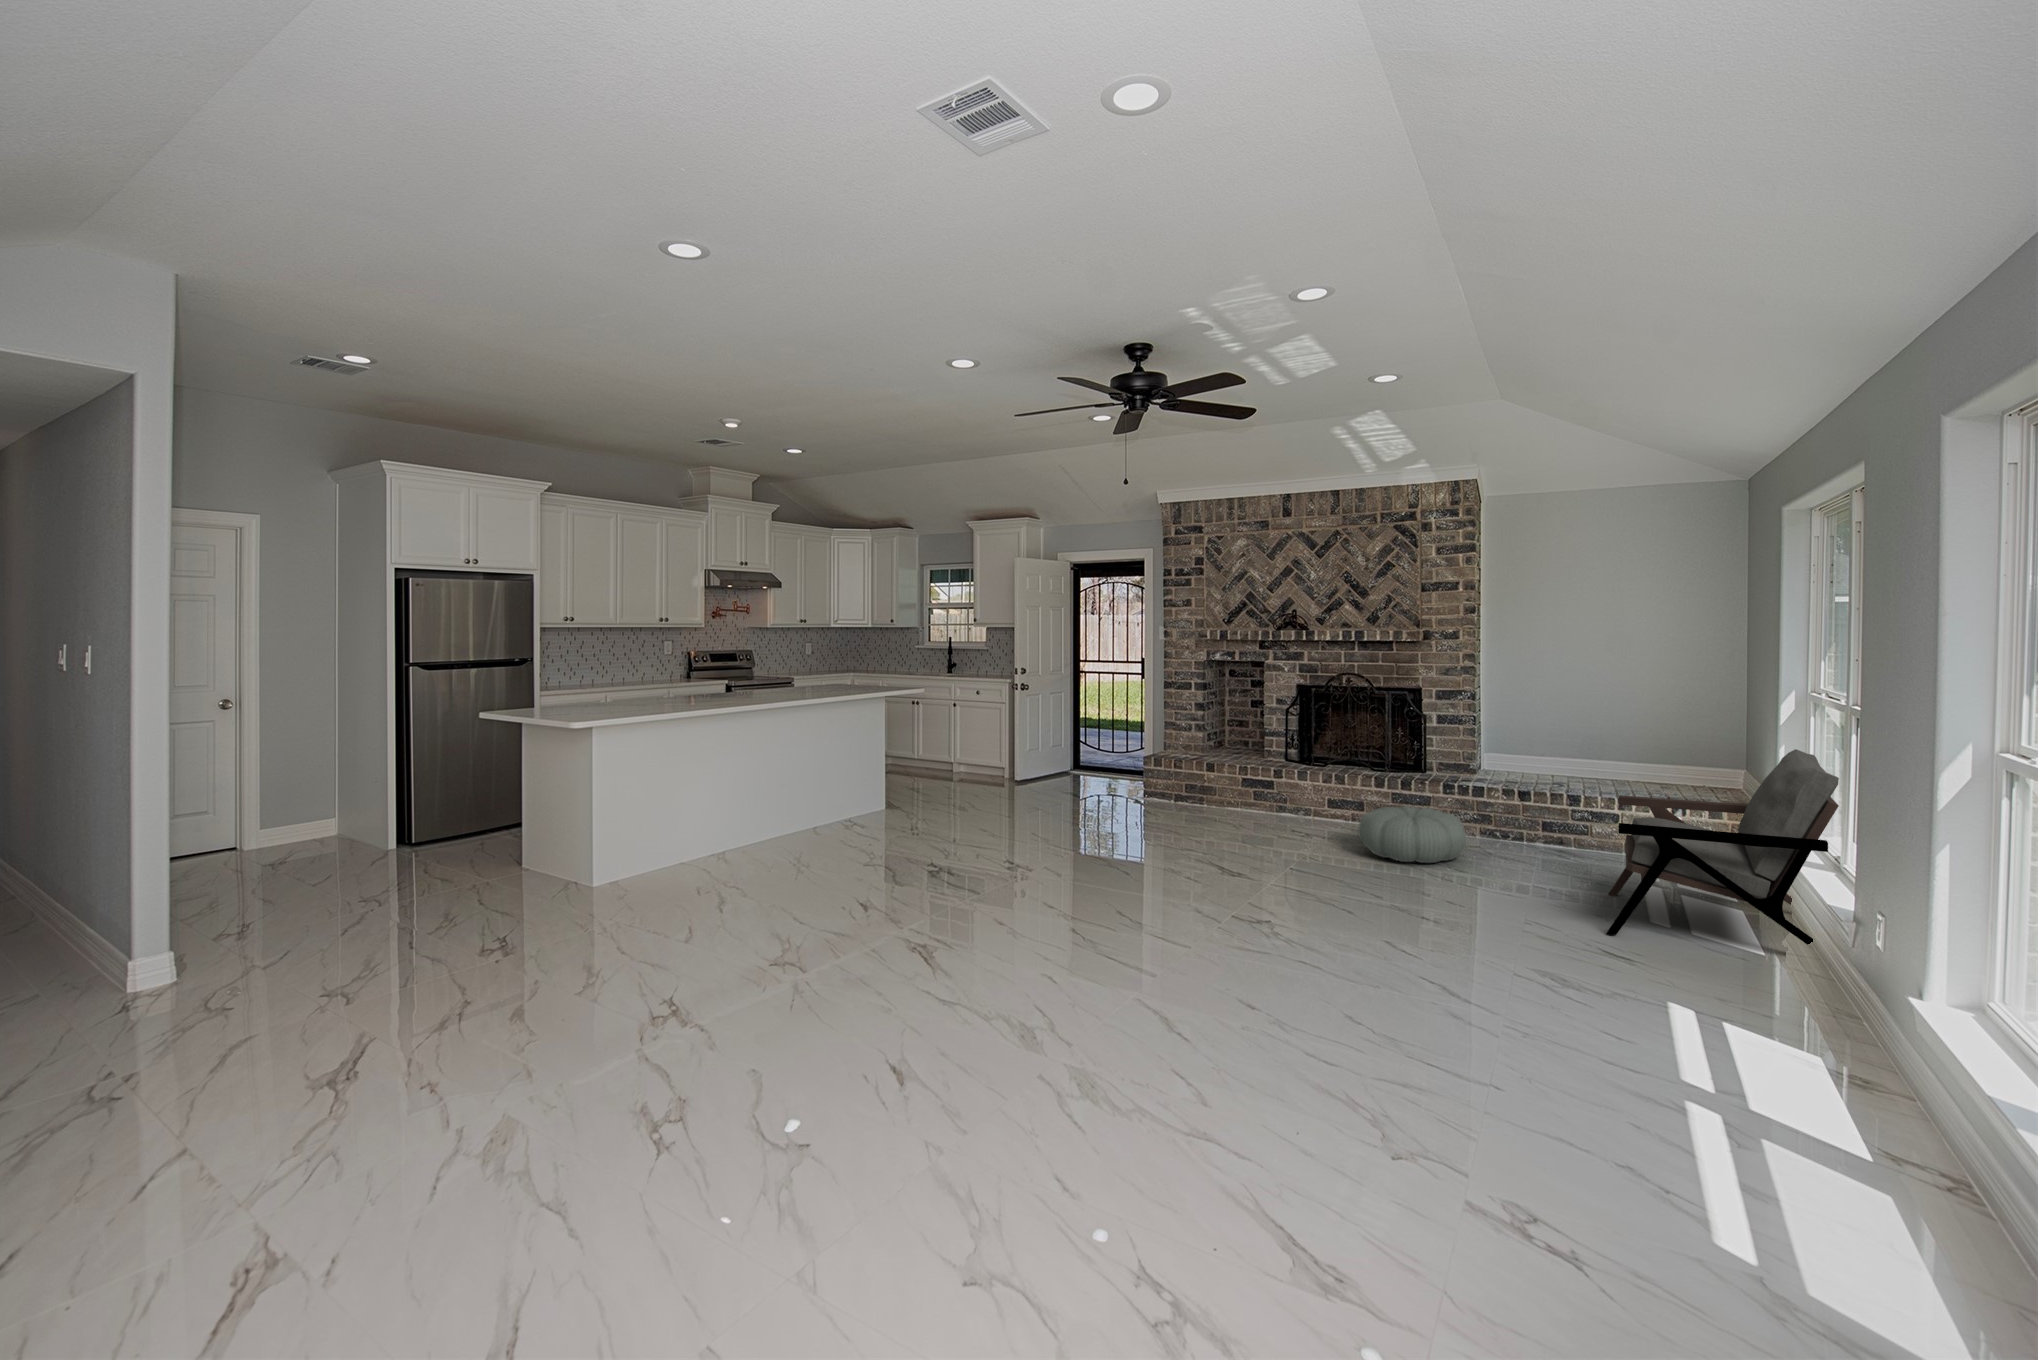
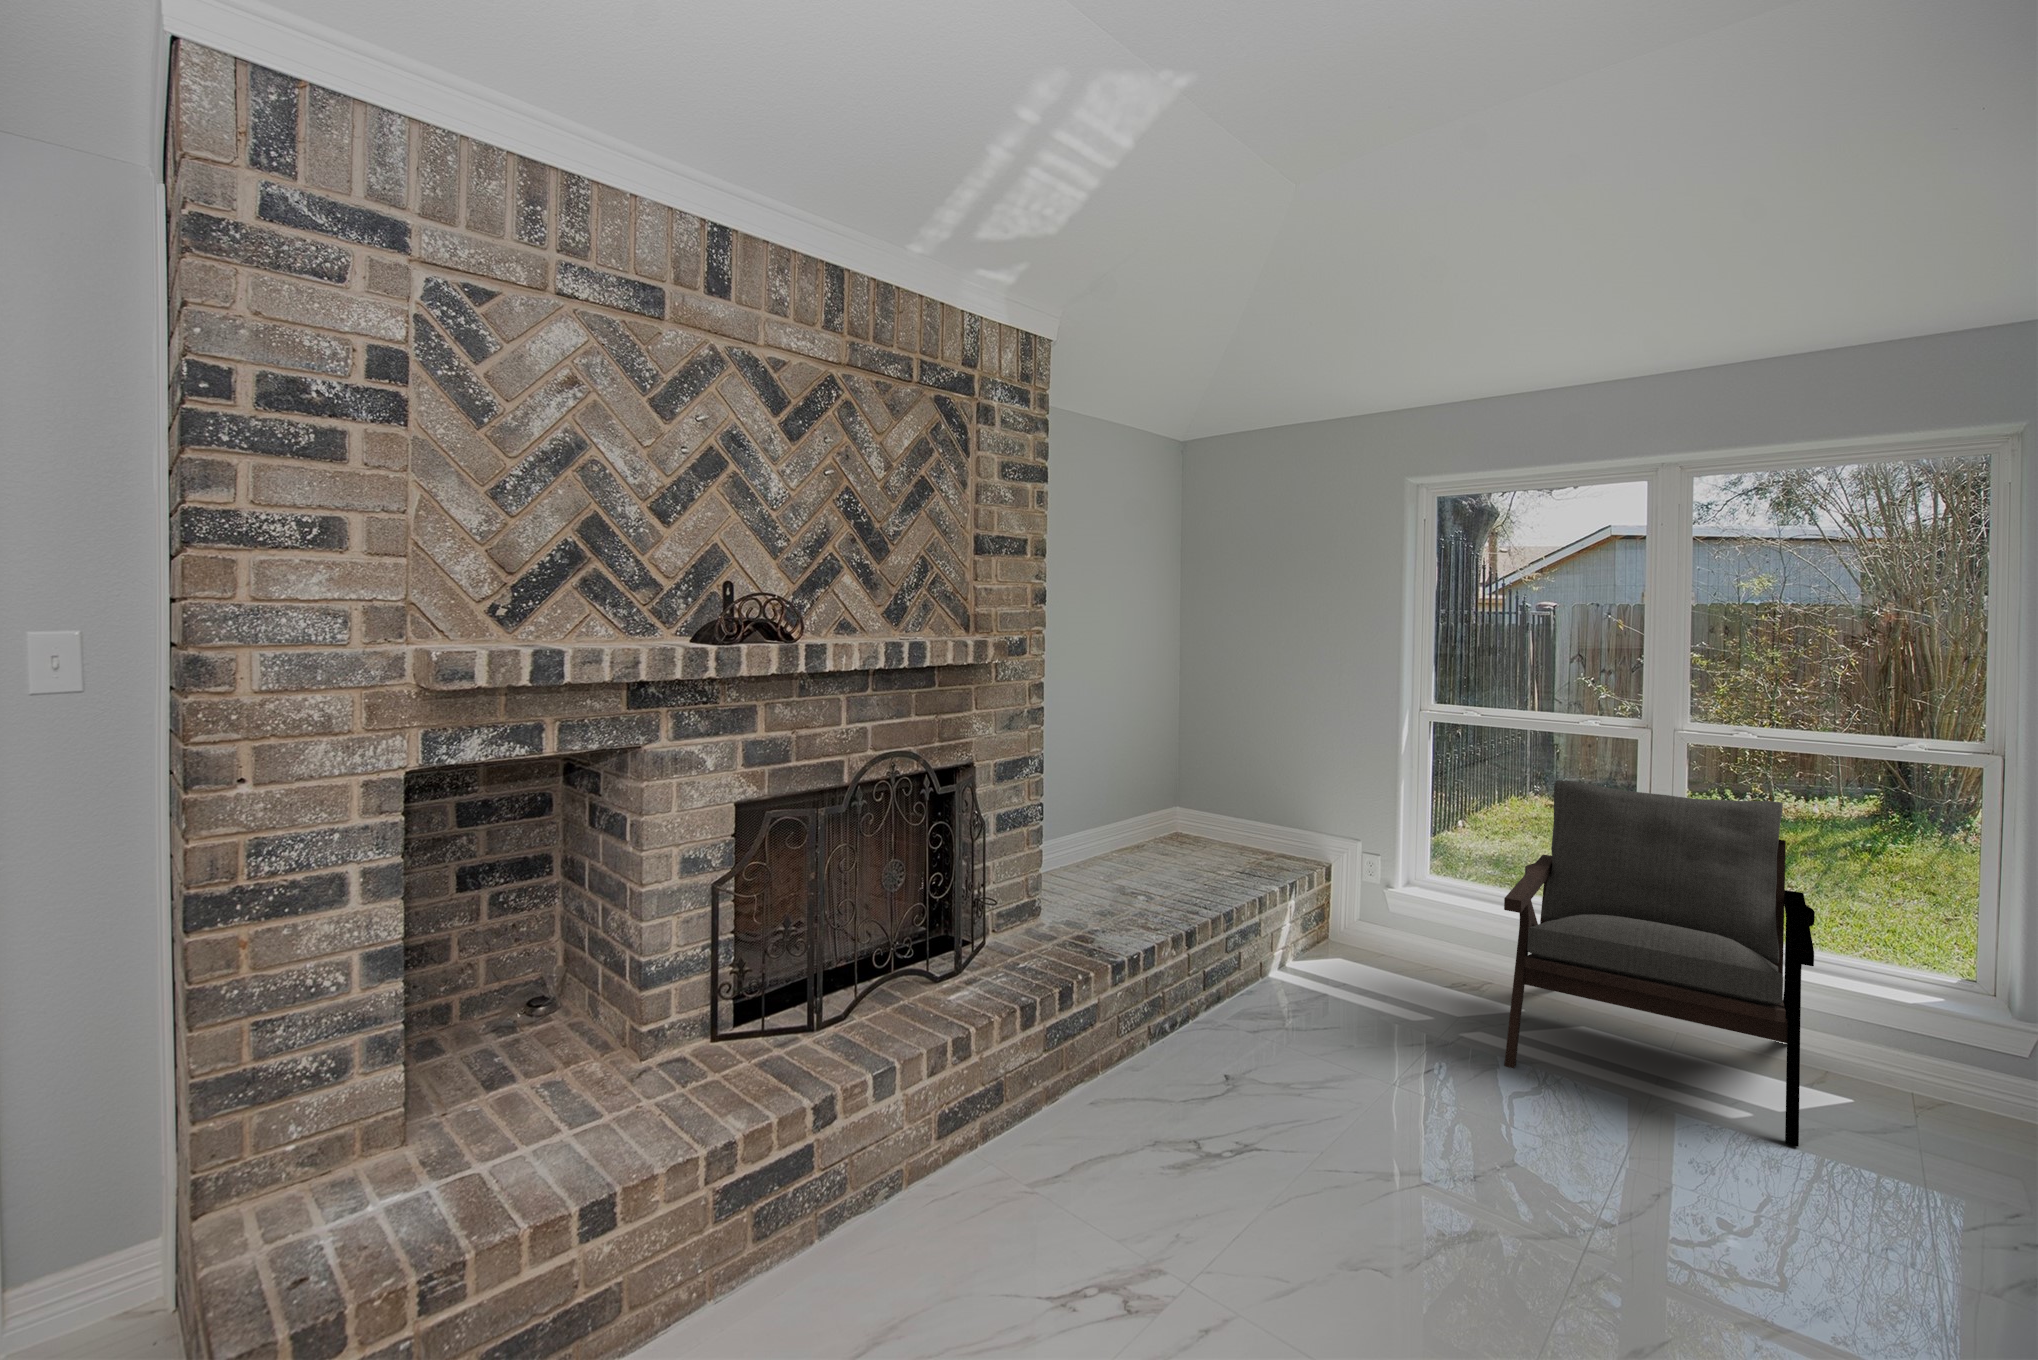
pouf: present [1358,806,1466,863] -> none [1156,1029,1400,1213]

